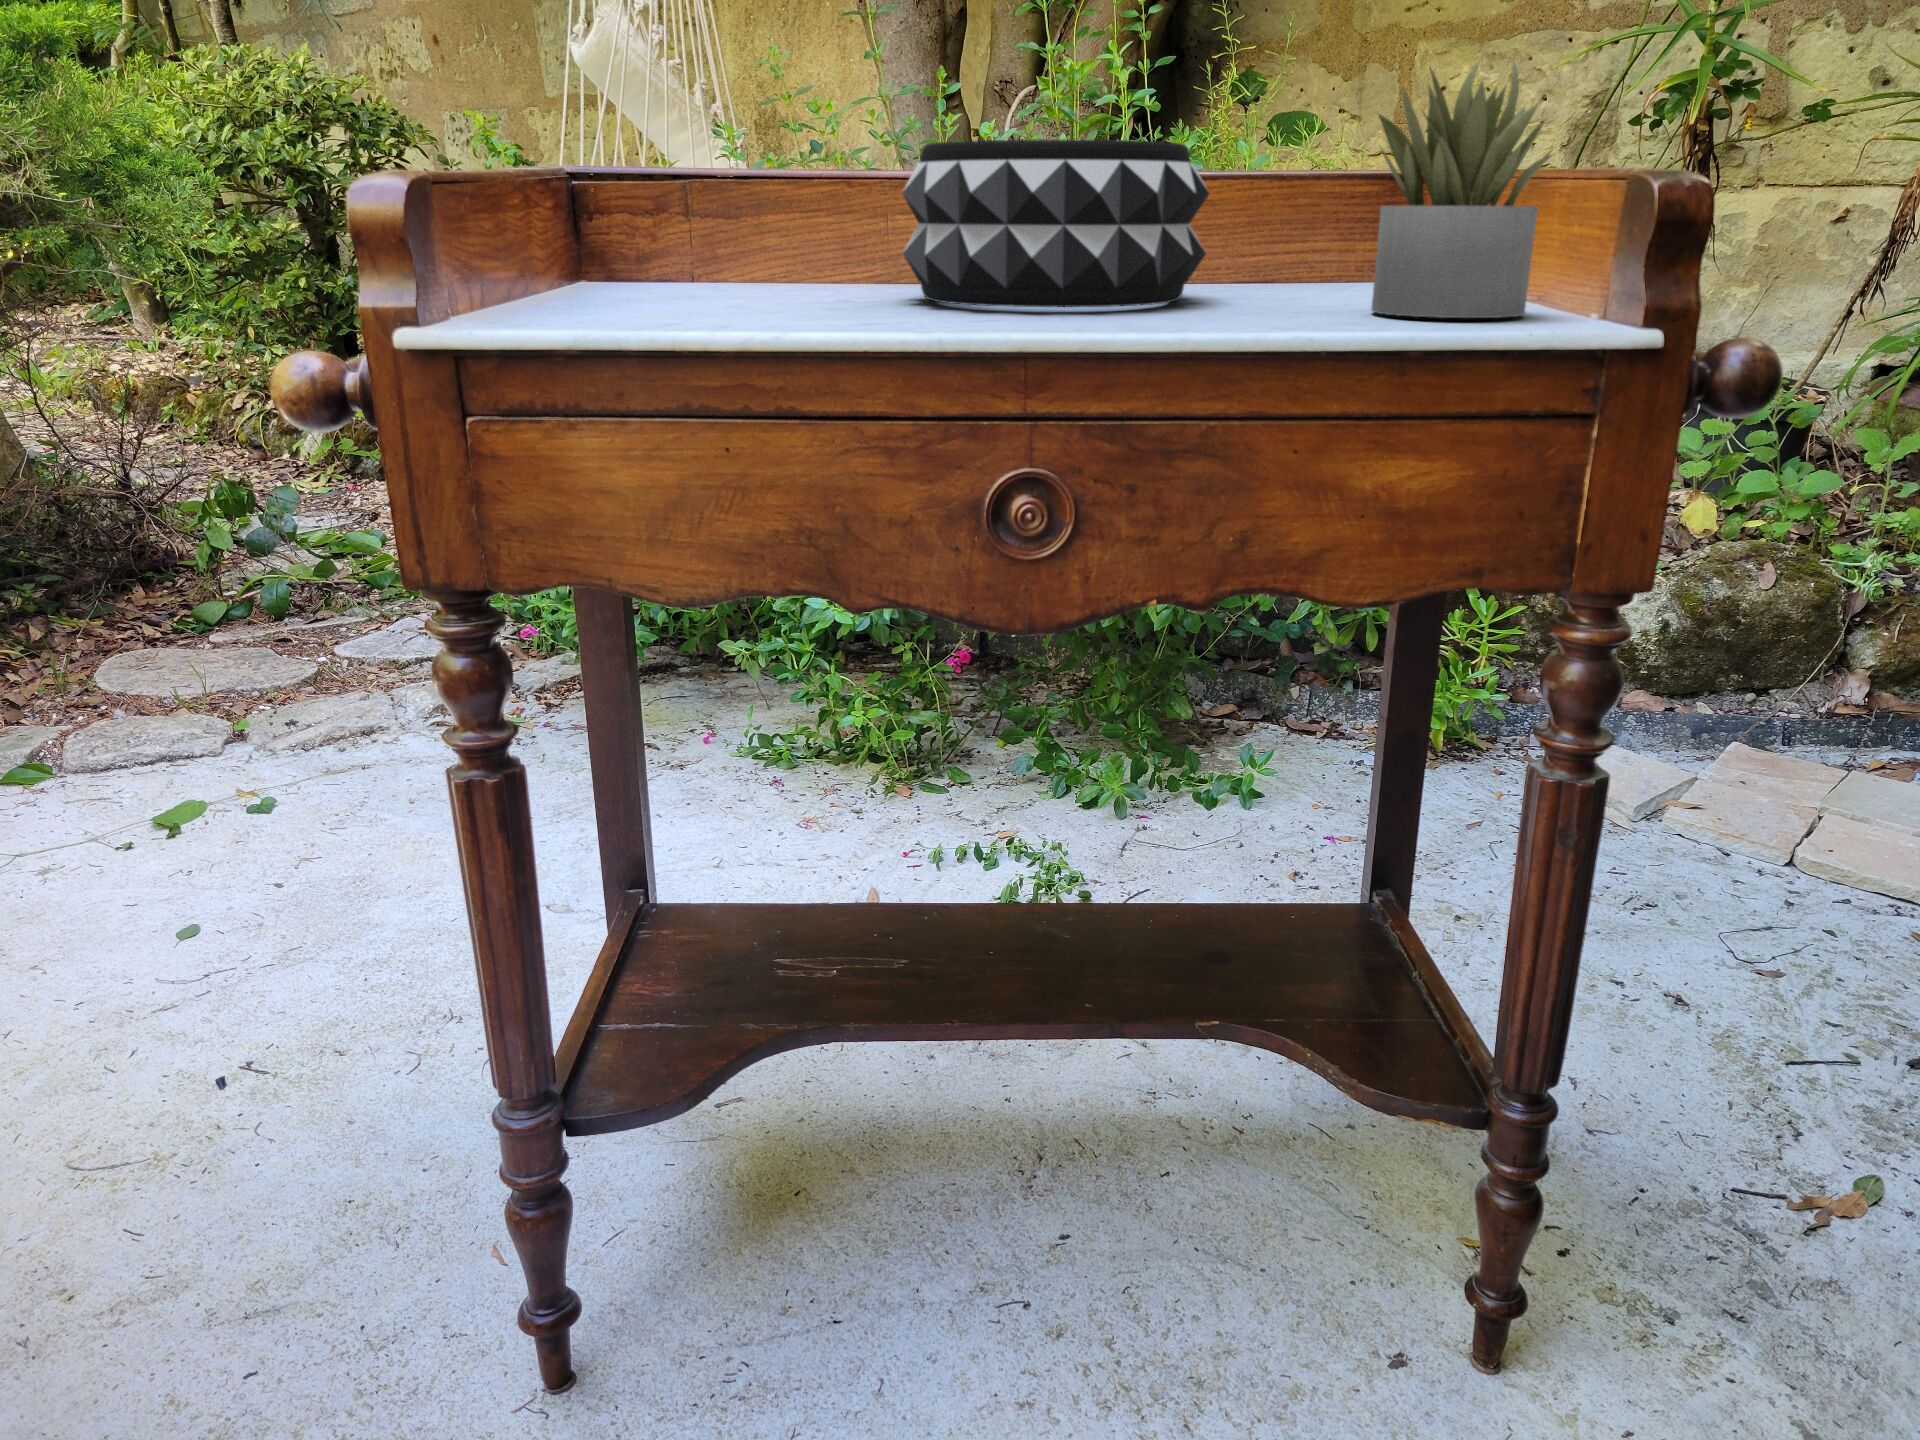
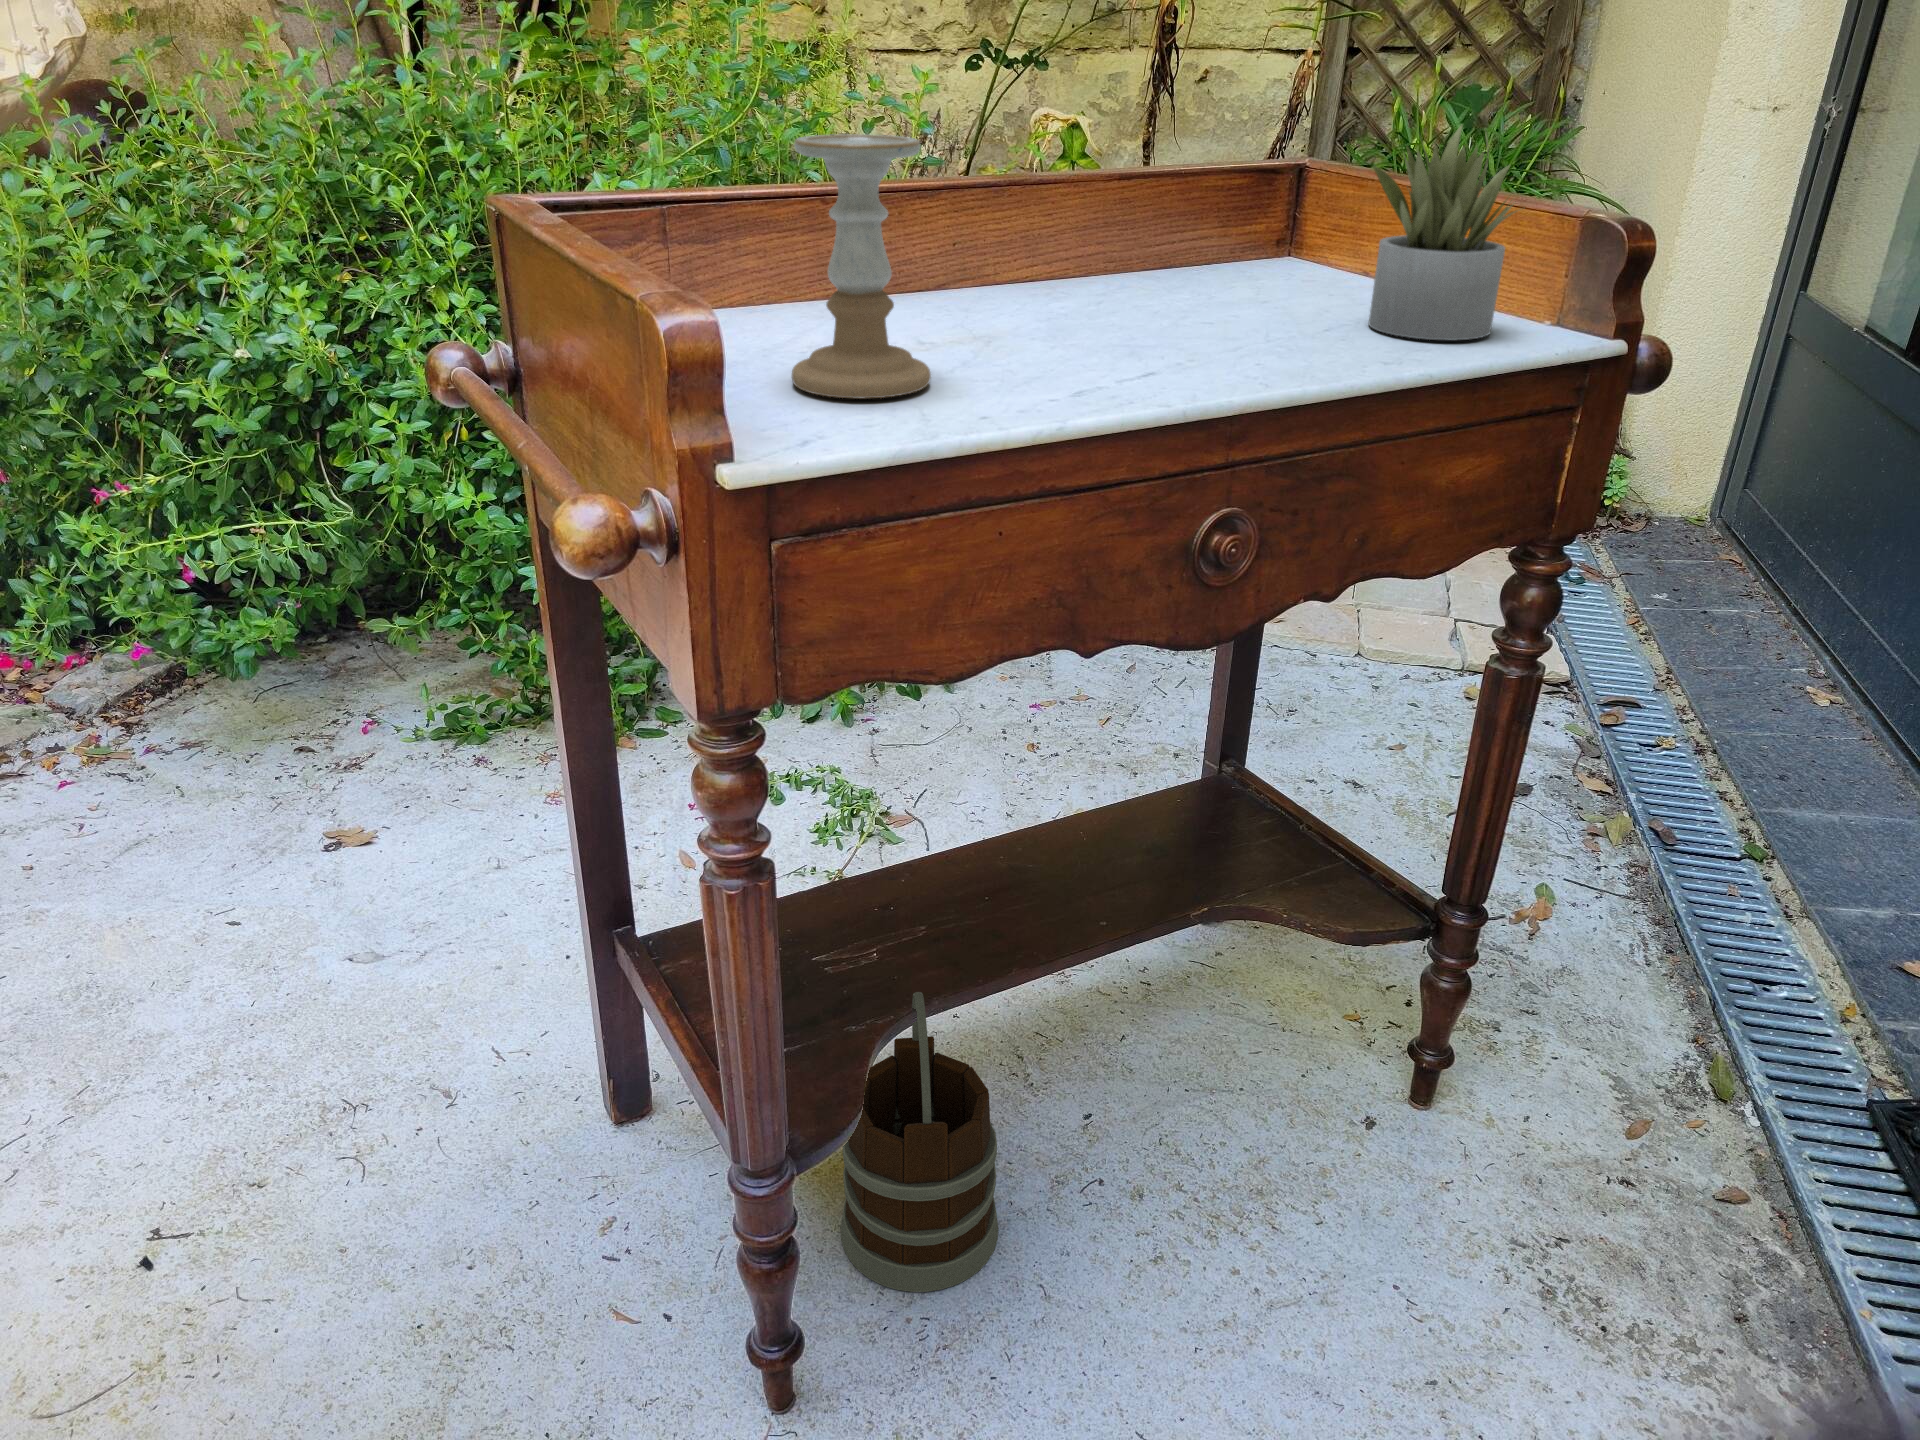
candle holder: none [624,54,770,314] -> present [792,134,931,398]
decorative bowl: present [902,139,1209,307] -> none [956,177,1240,351]
wooden bucket: none [725,1005,901,1347] -> present [841,992,999,1292]

